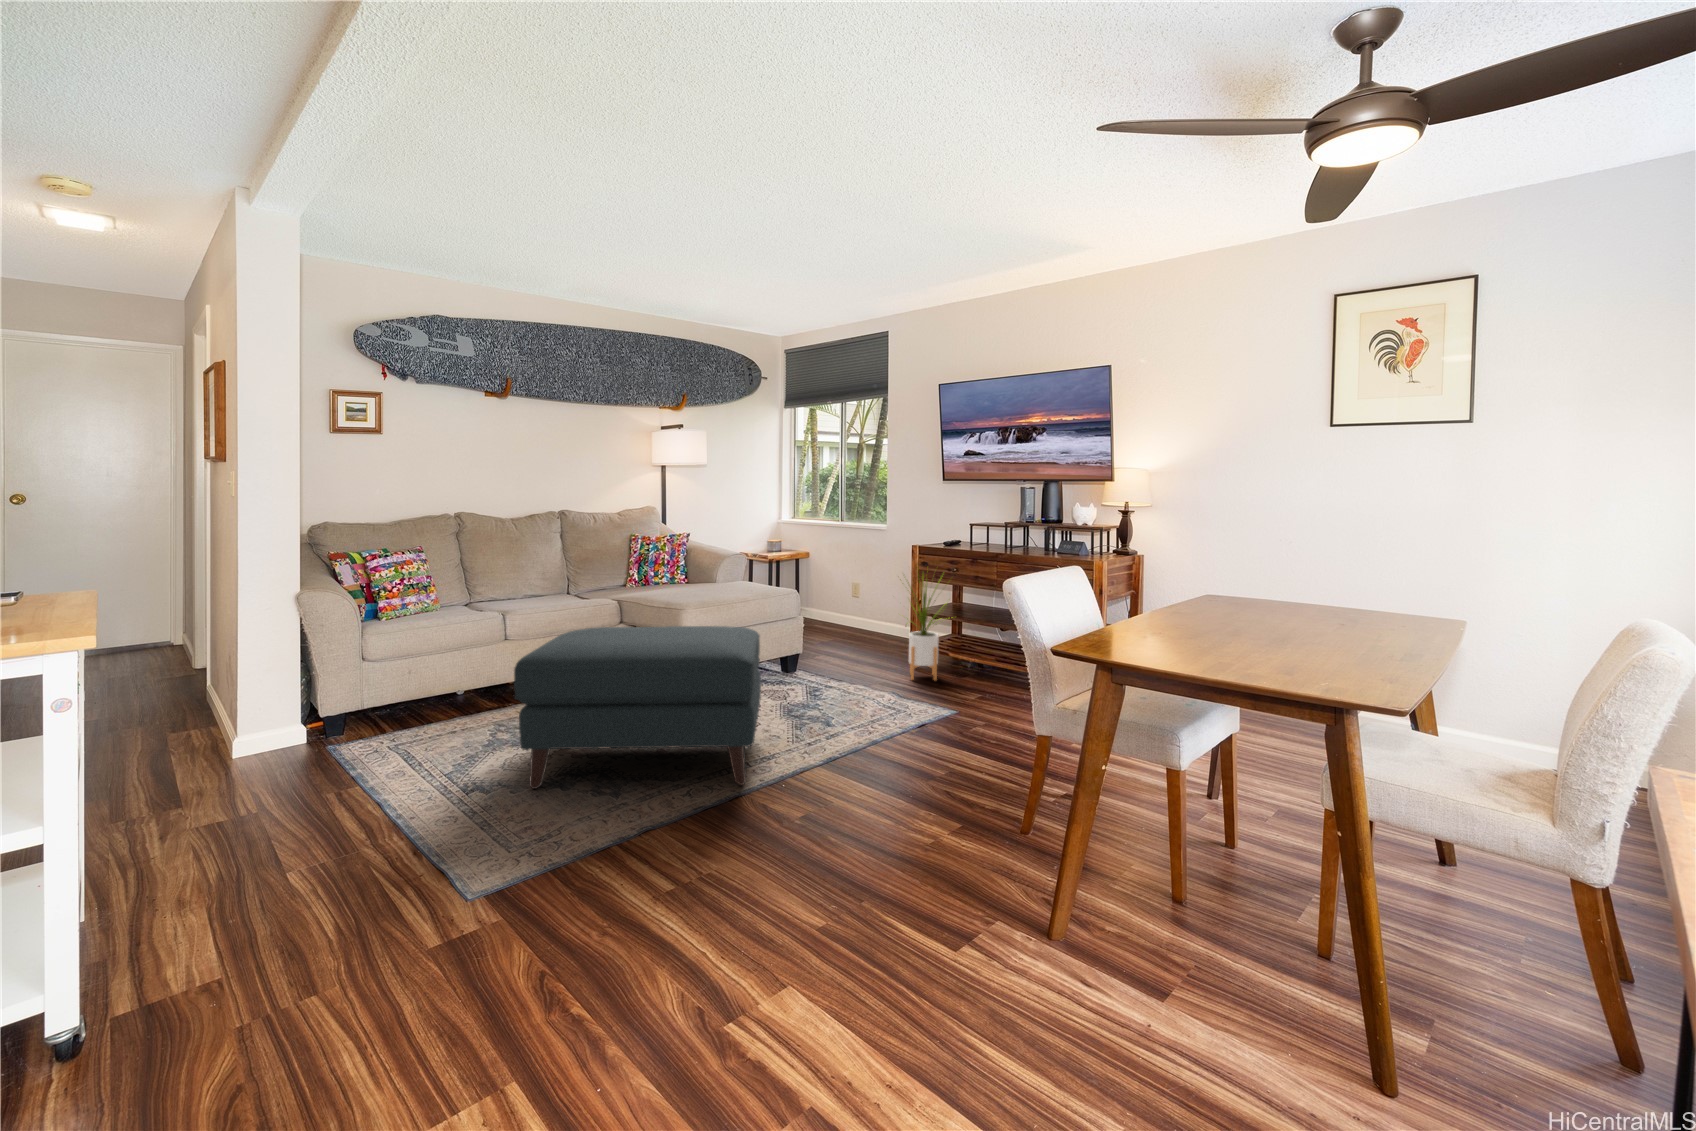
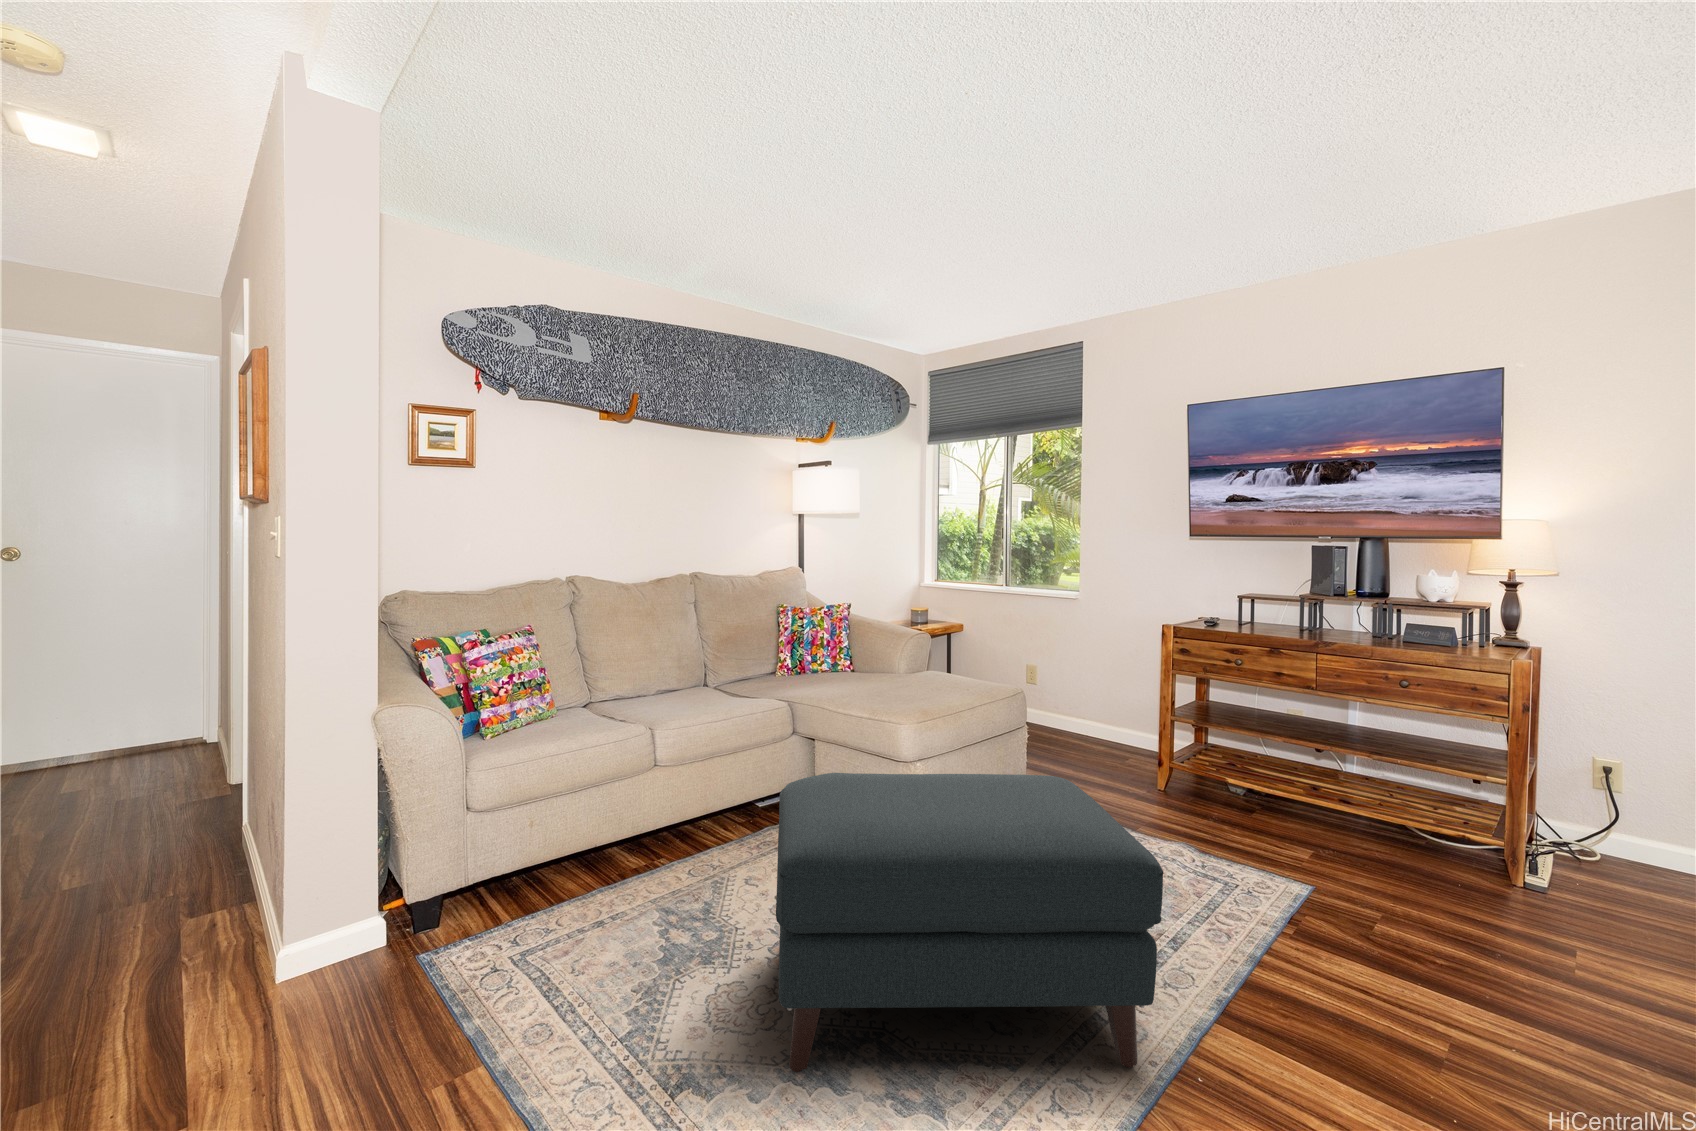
house plant: present [909,577,943,681] -> none [1156,656,1252,823]

